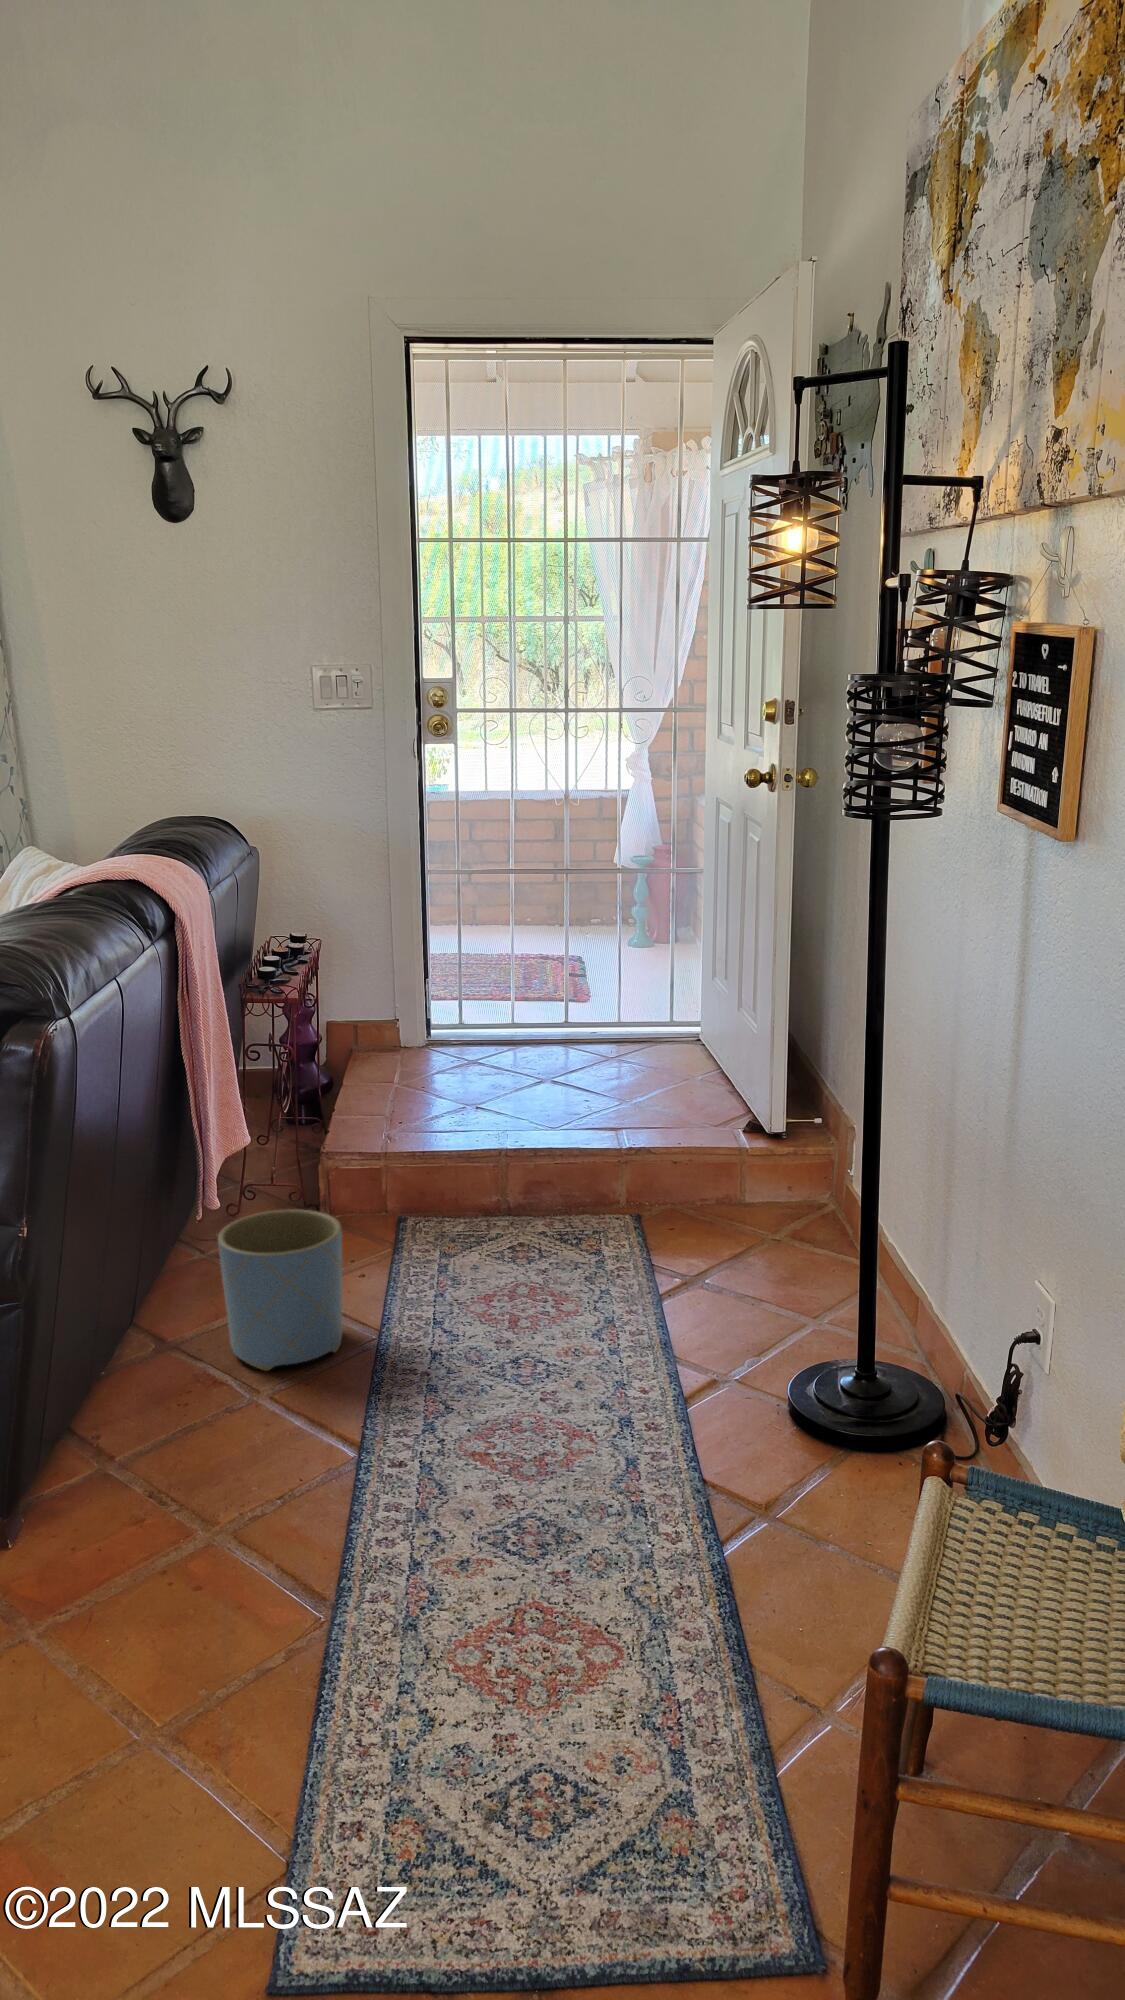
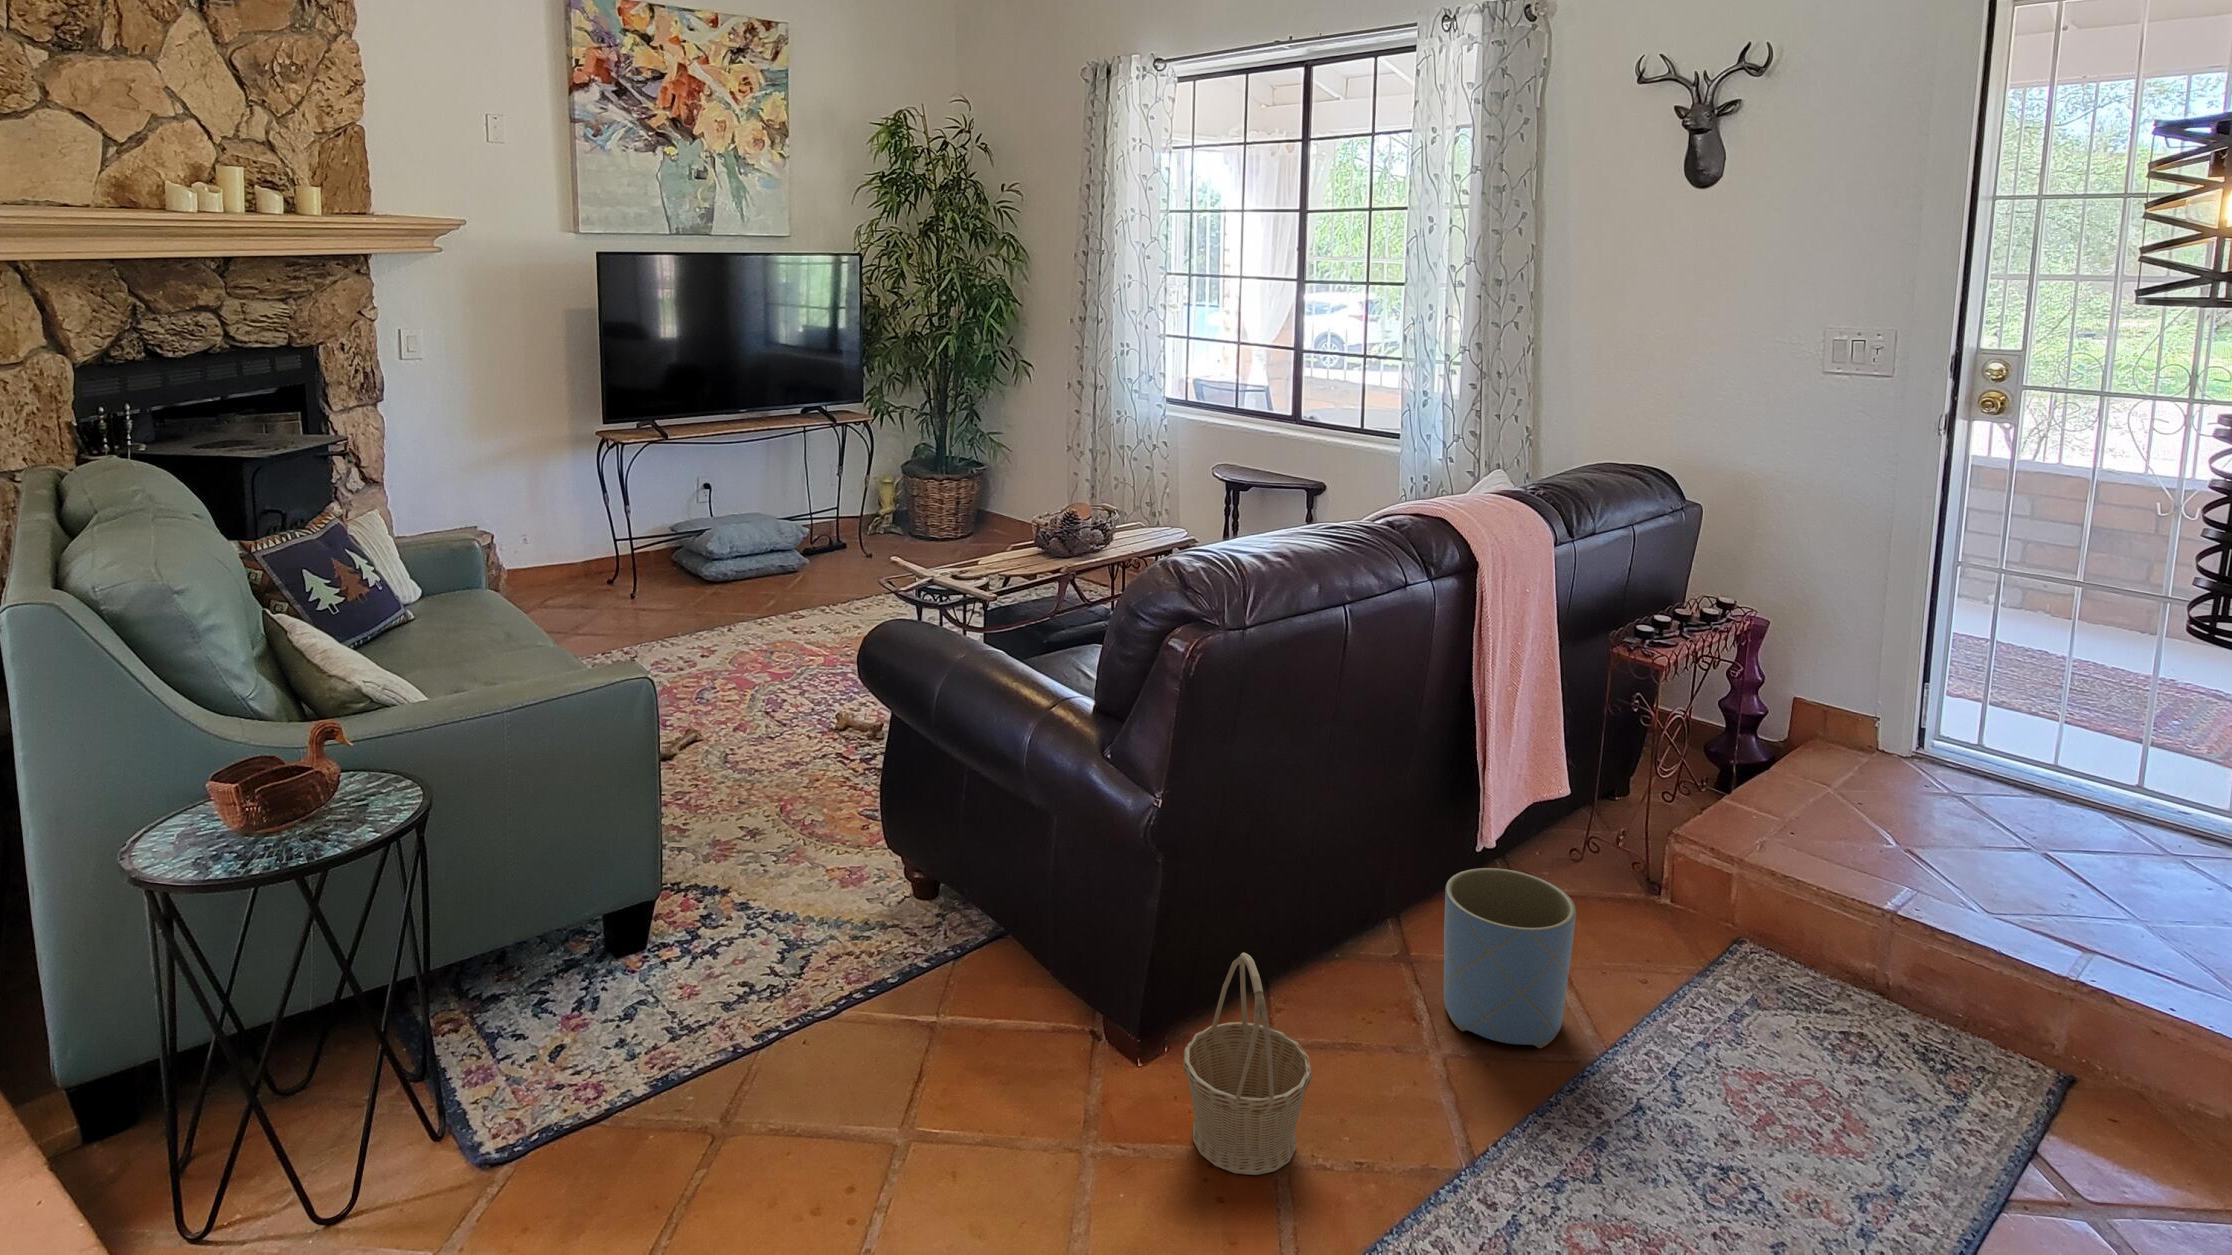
basket: none [92,1352,234,1569] -> present [1183,952,1312,1175]

